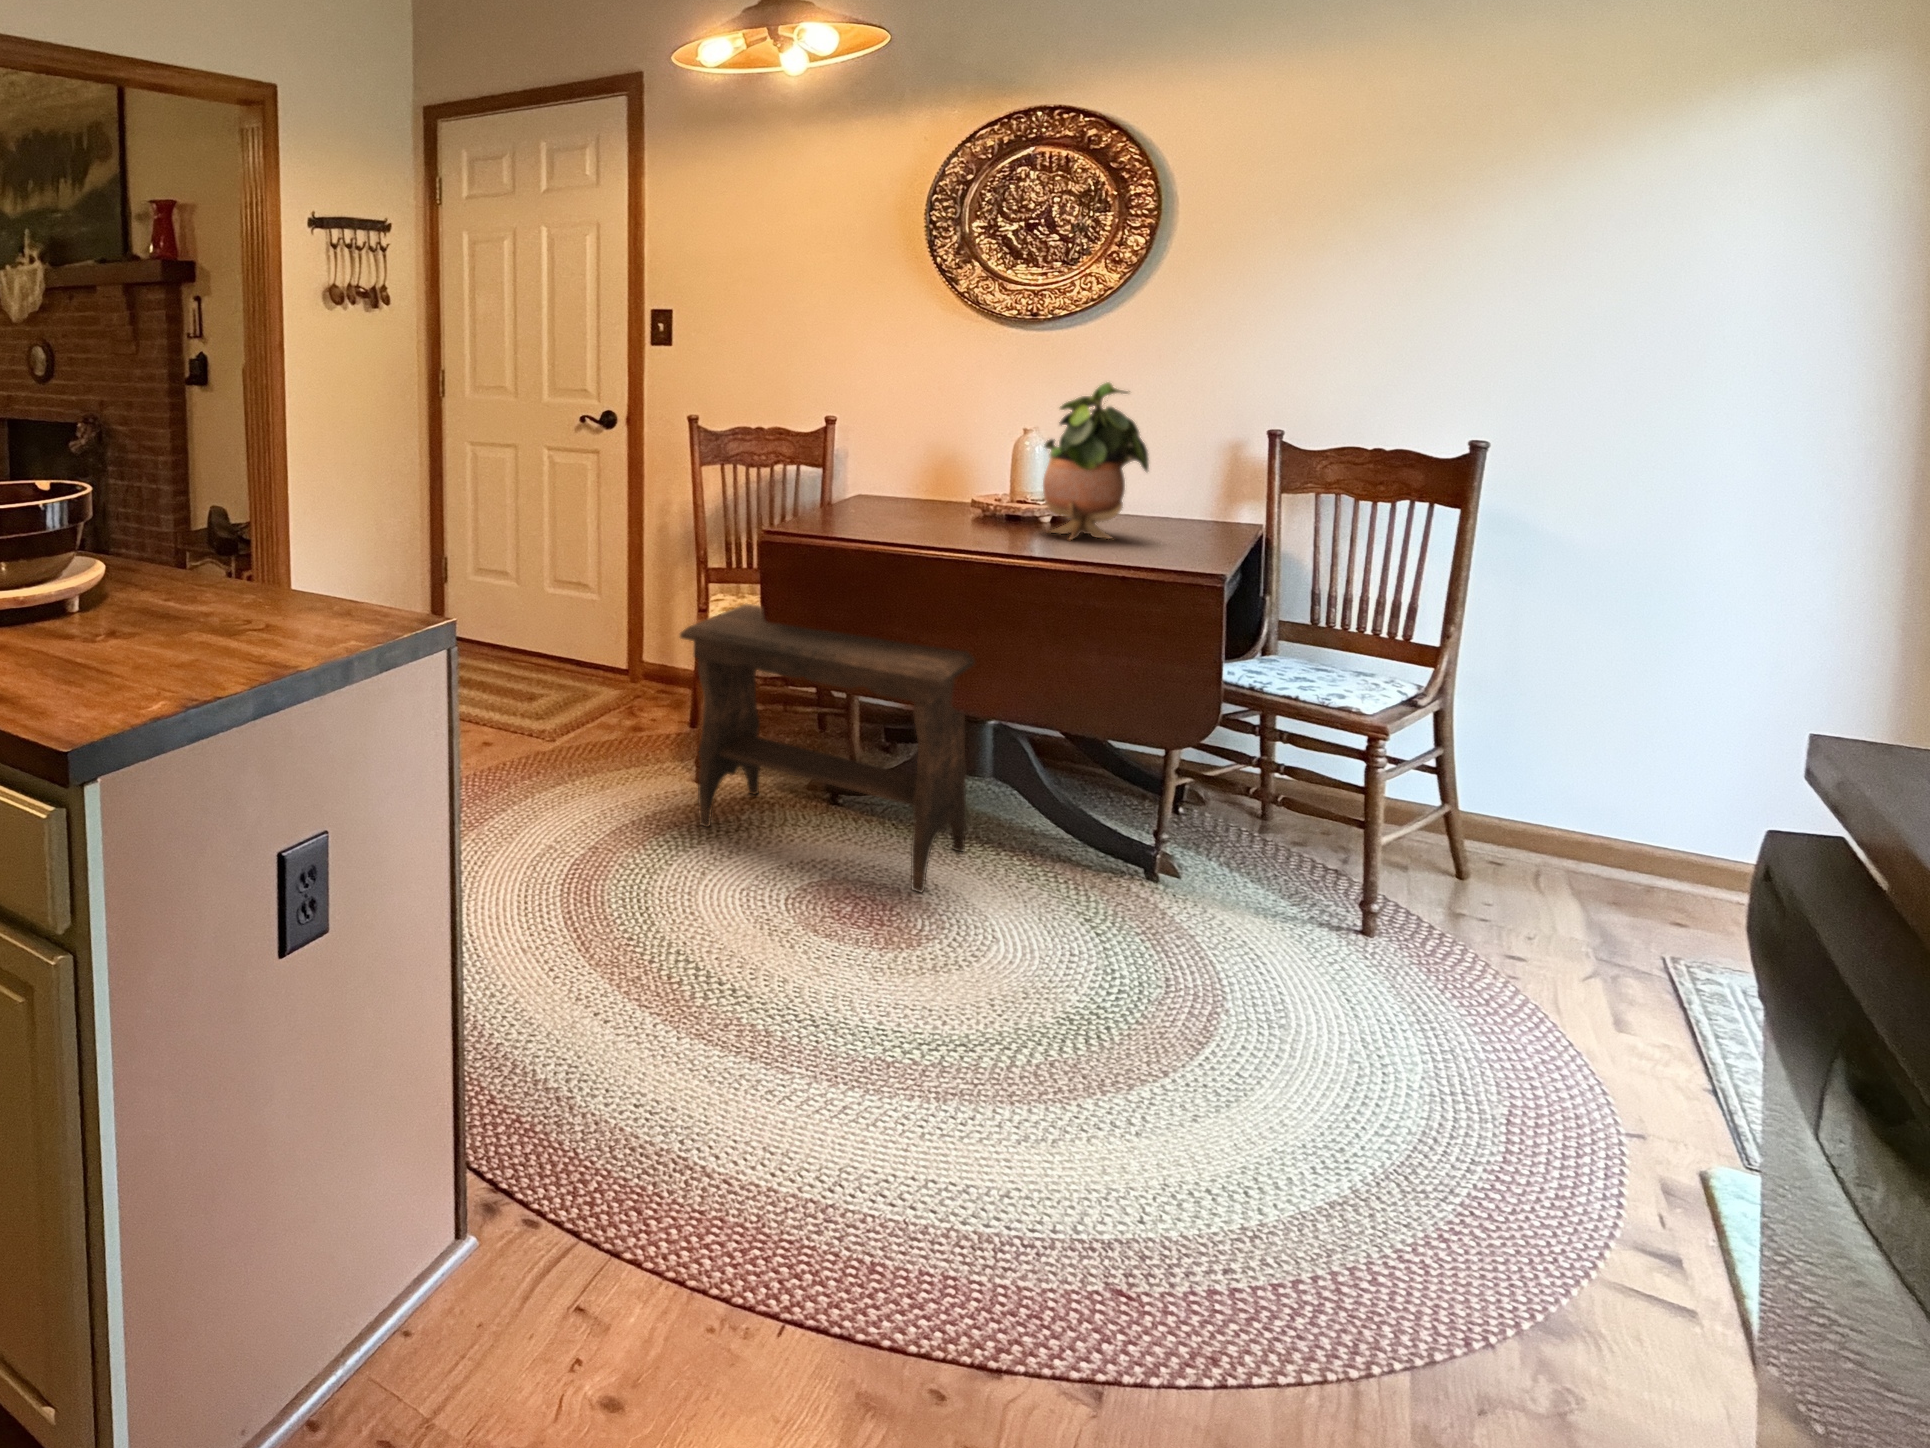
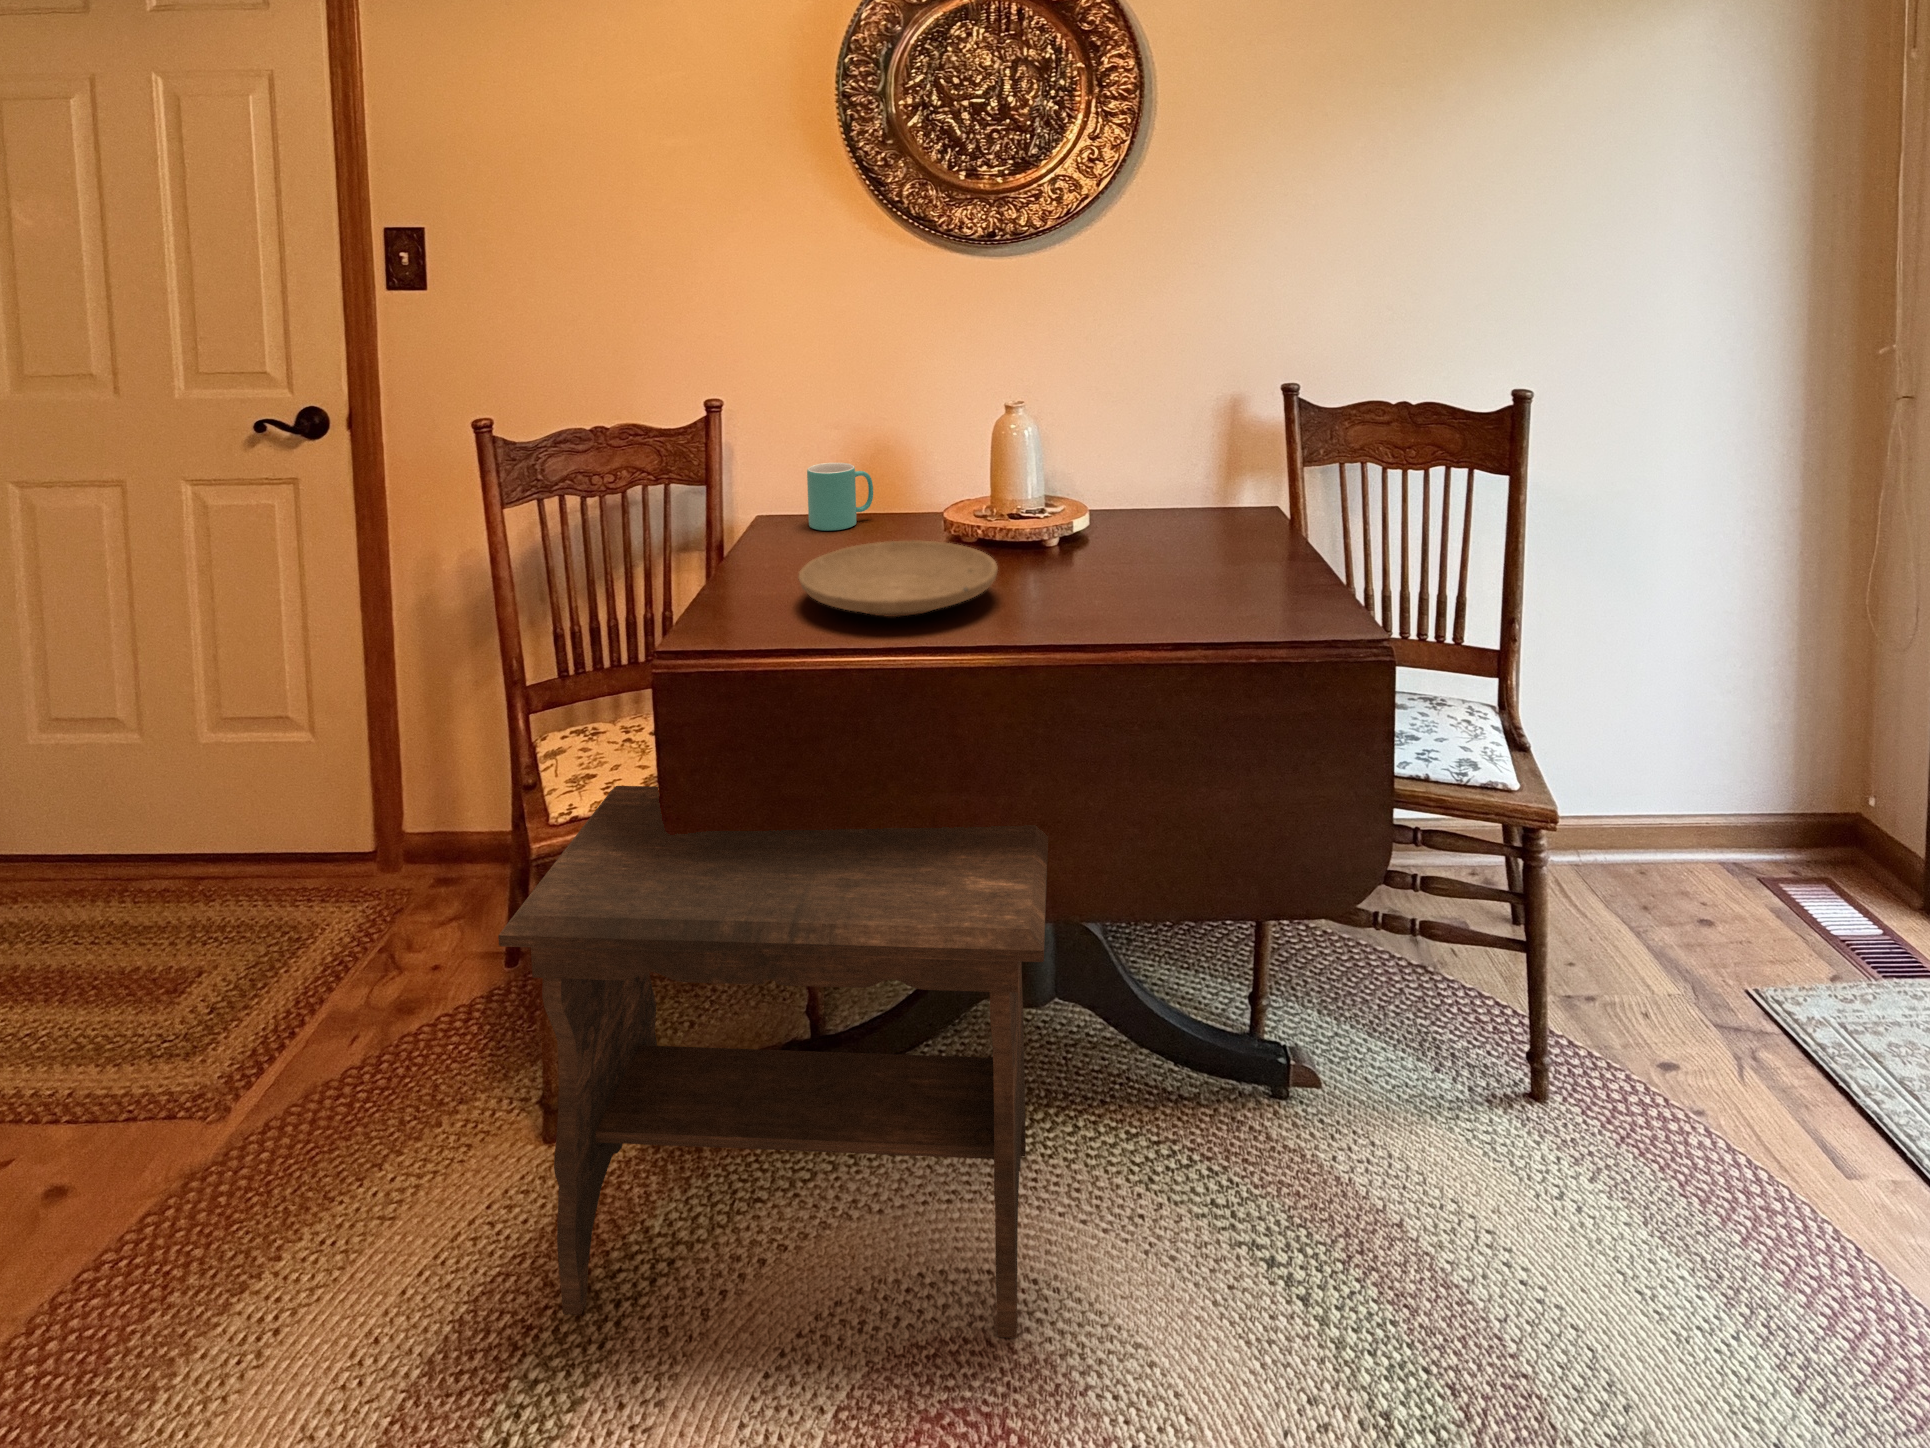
potted plant: present [1043,383,1149,540] -> none [1071,337,1215,590]
mug: none [886,462,933,502] -> present [807,463,873,531]
plate: none [852,500,979,532] -> present [799,541,998,617]

